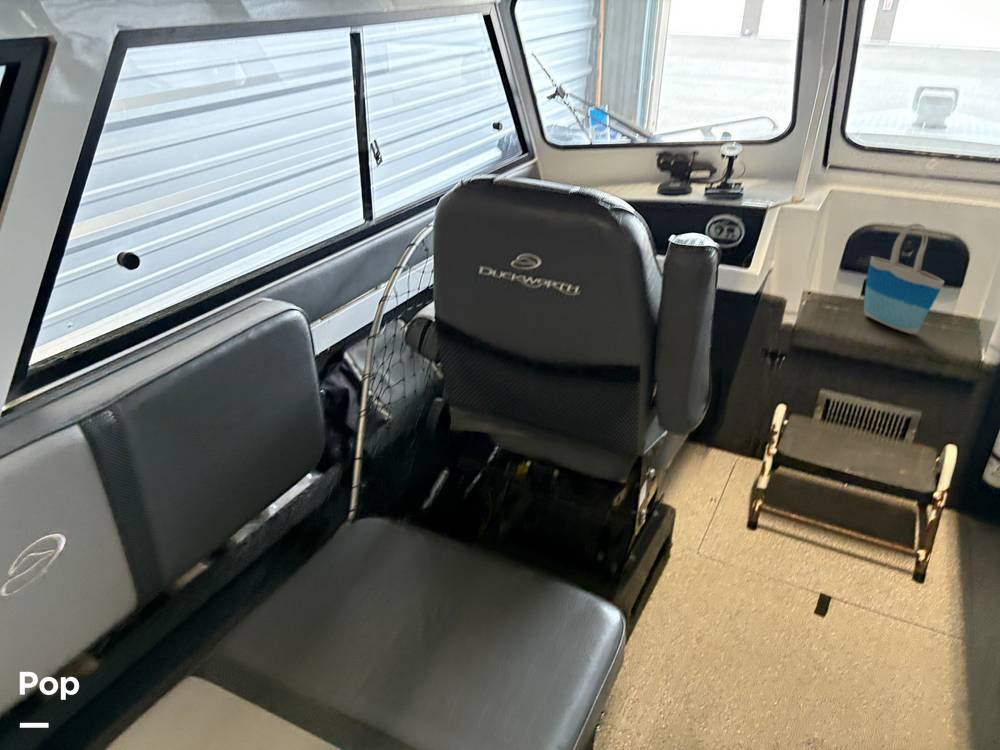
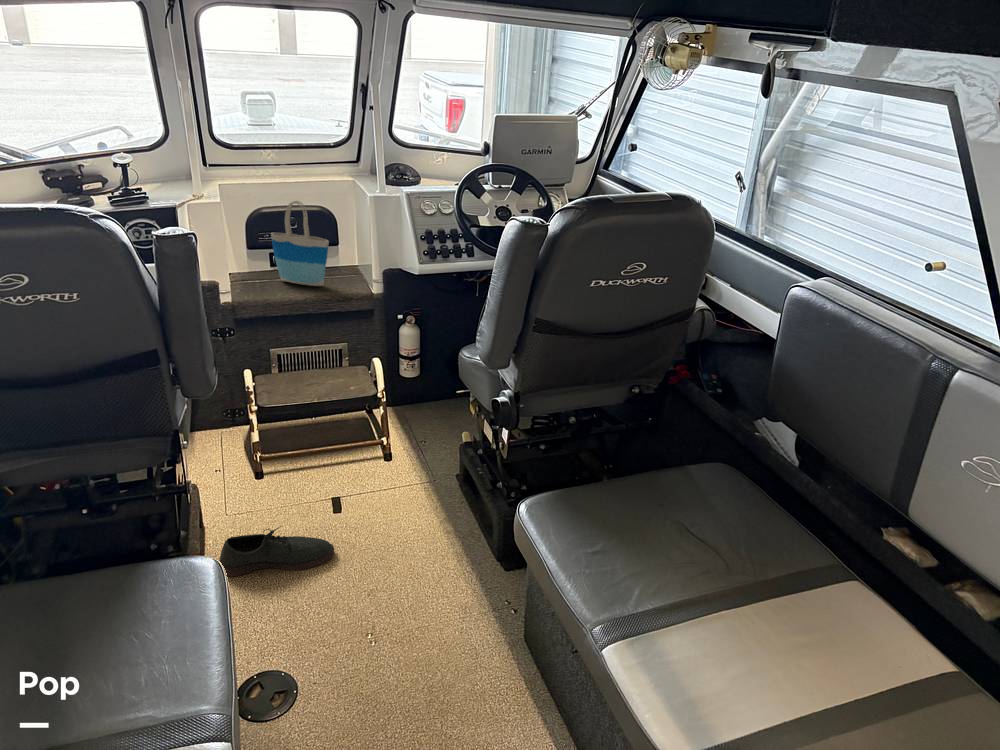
shoe: none [656,589,791,678] -> present [219,526,334,576]

